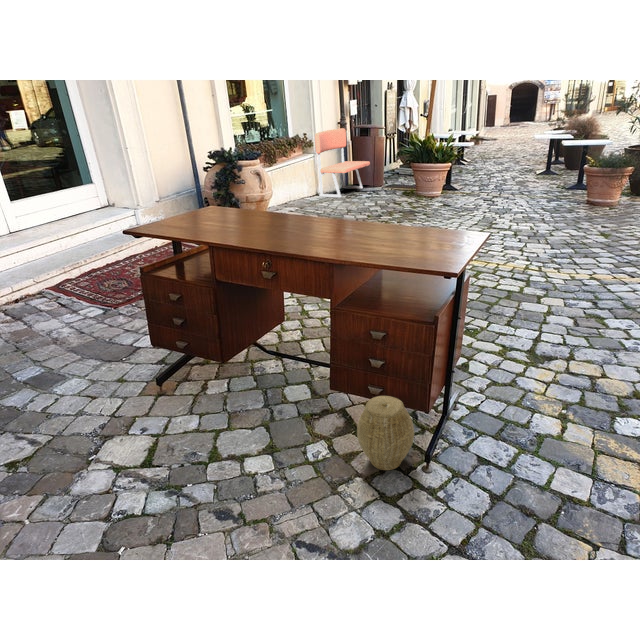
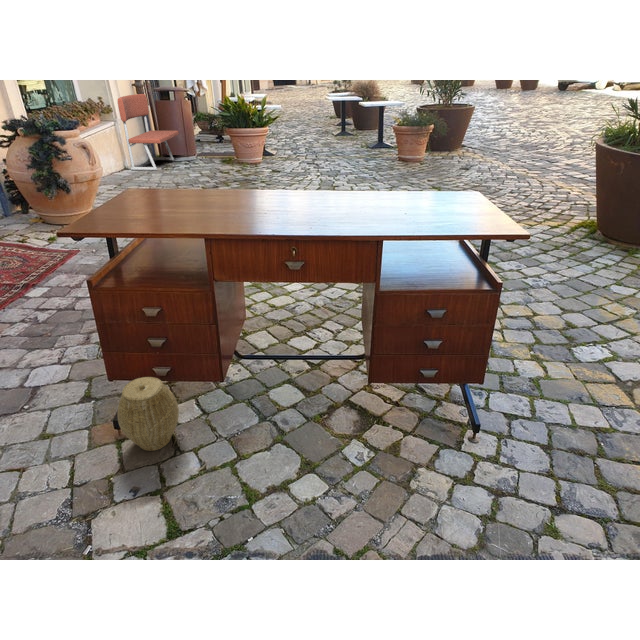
woven basket: present [357,396,414,470] -> present [117,377,179,451]

